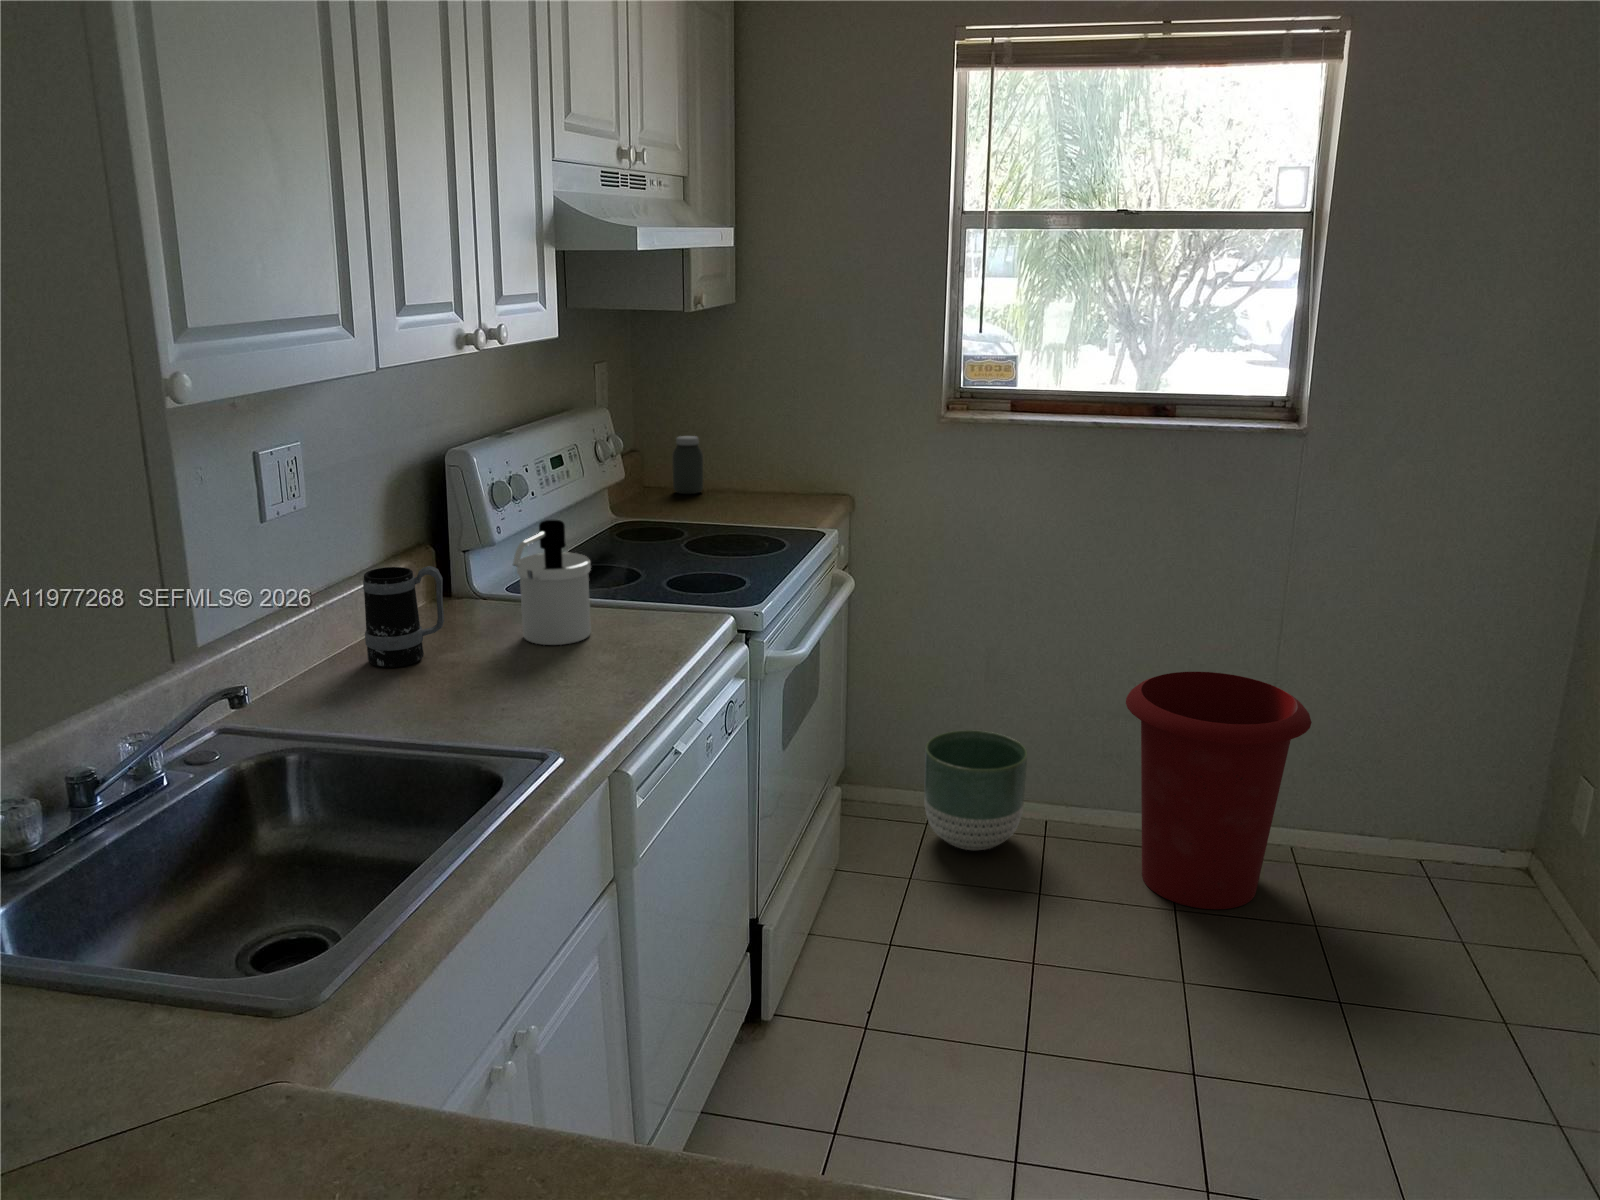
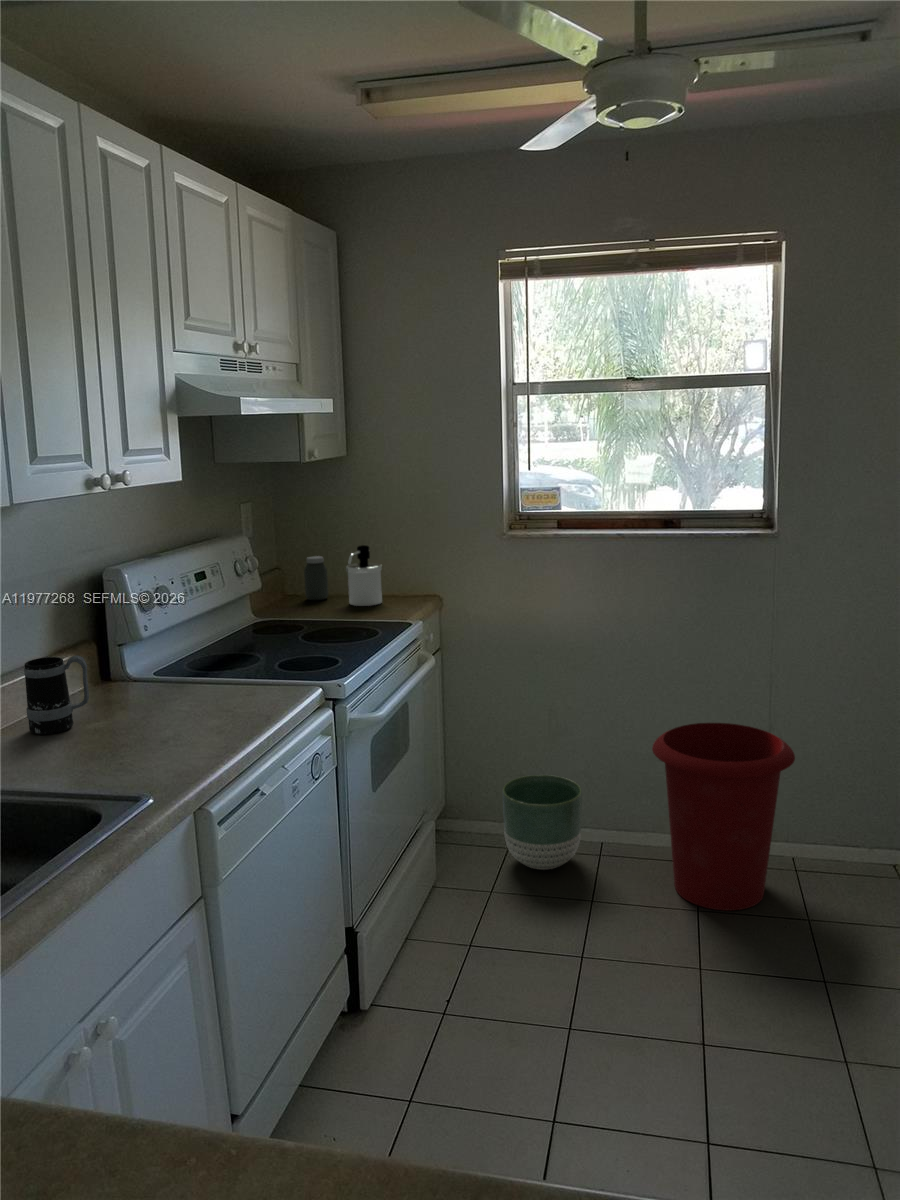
soap dispenser: present [513,519,591,645] -> present [346,545,382,606]

